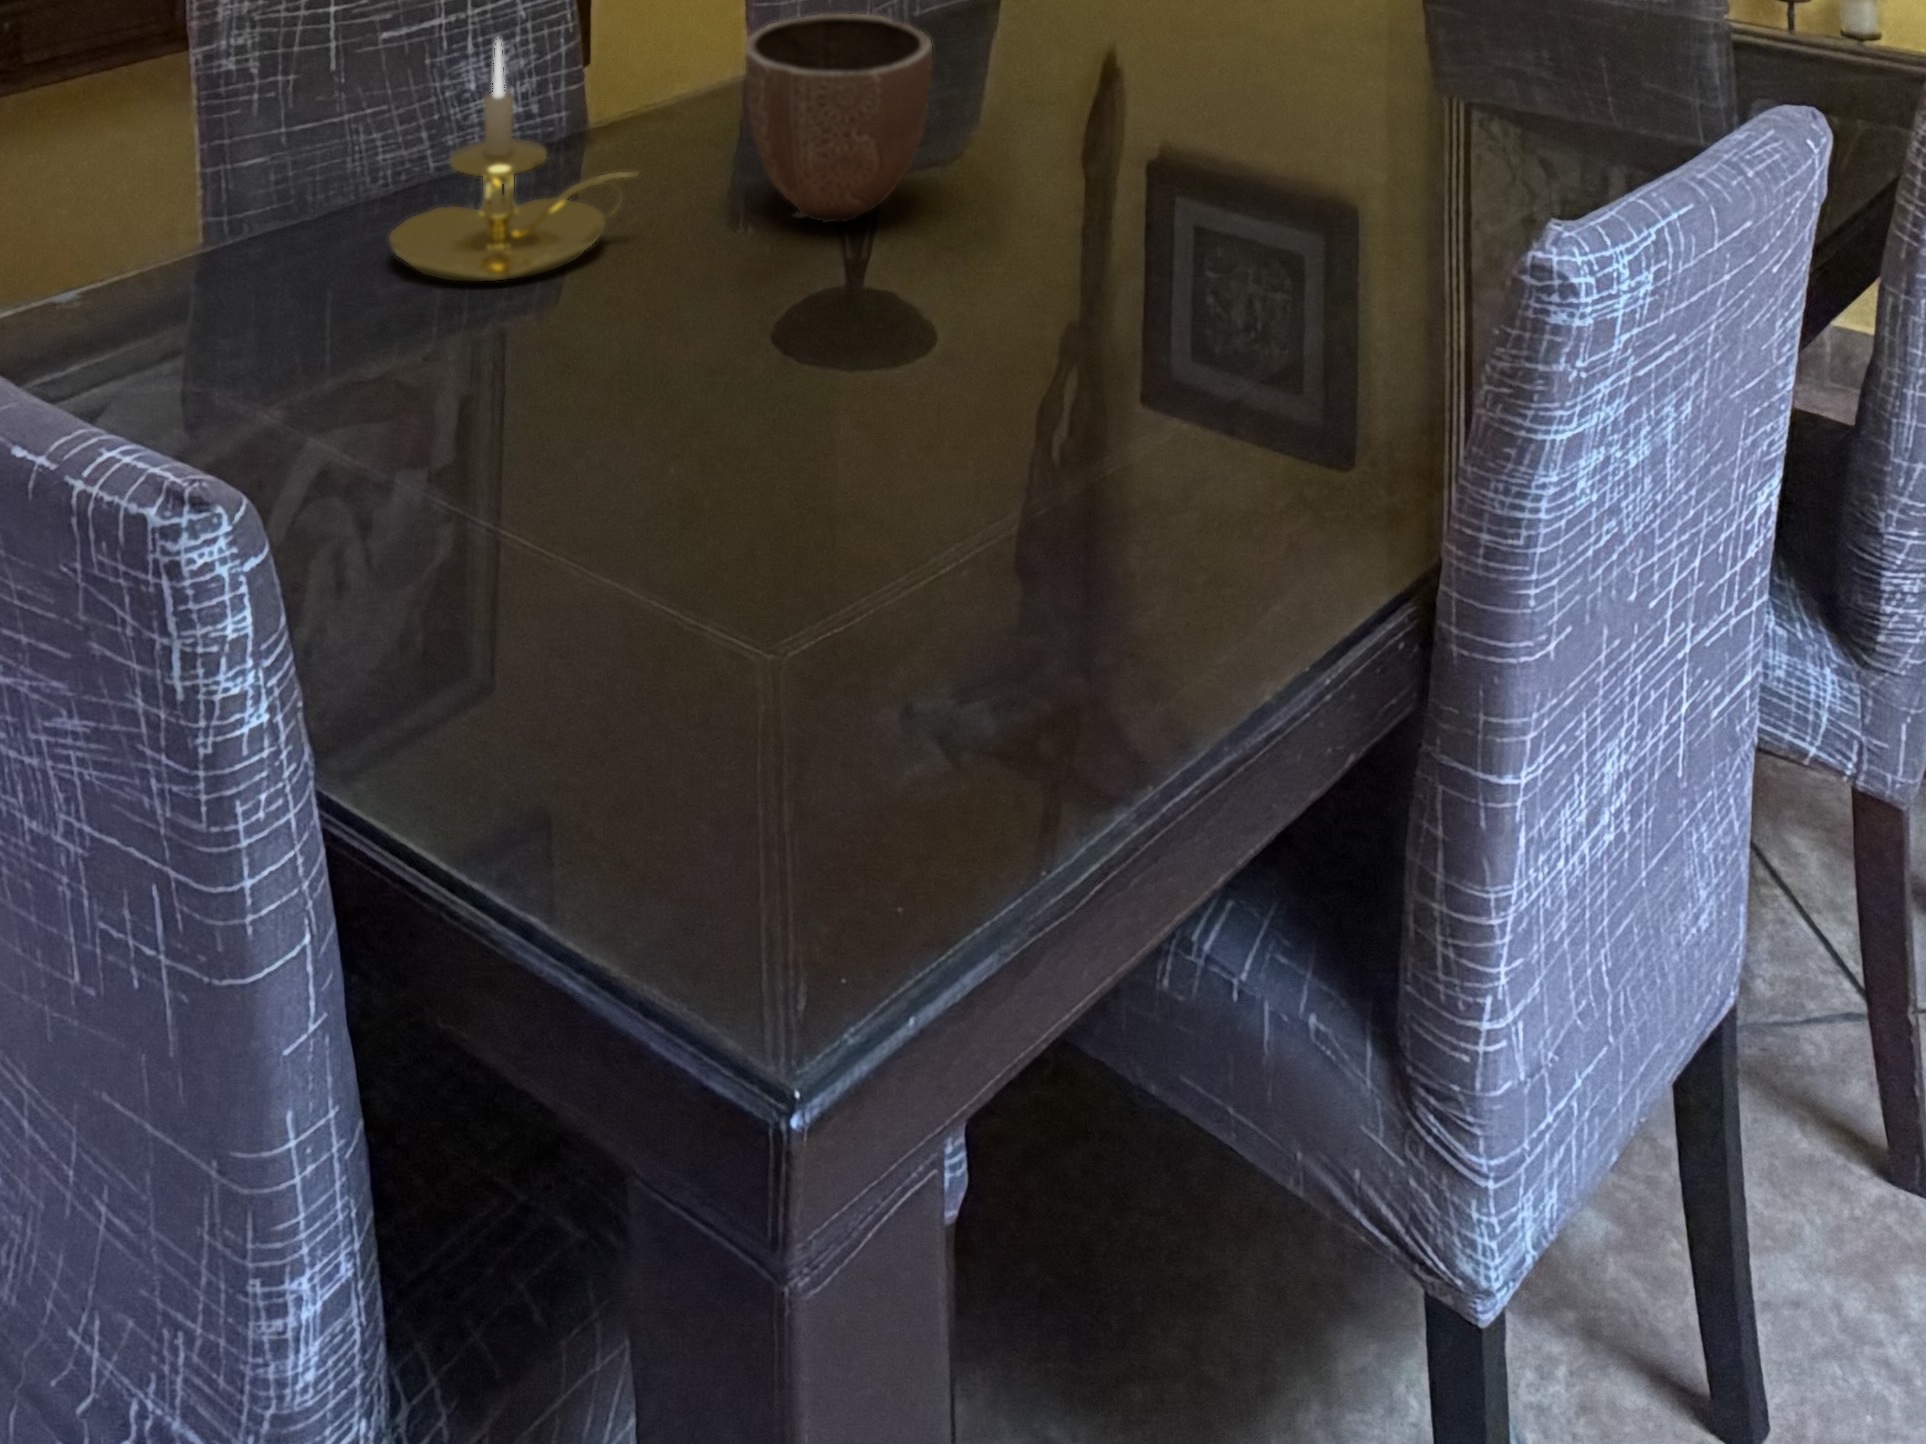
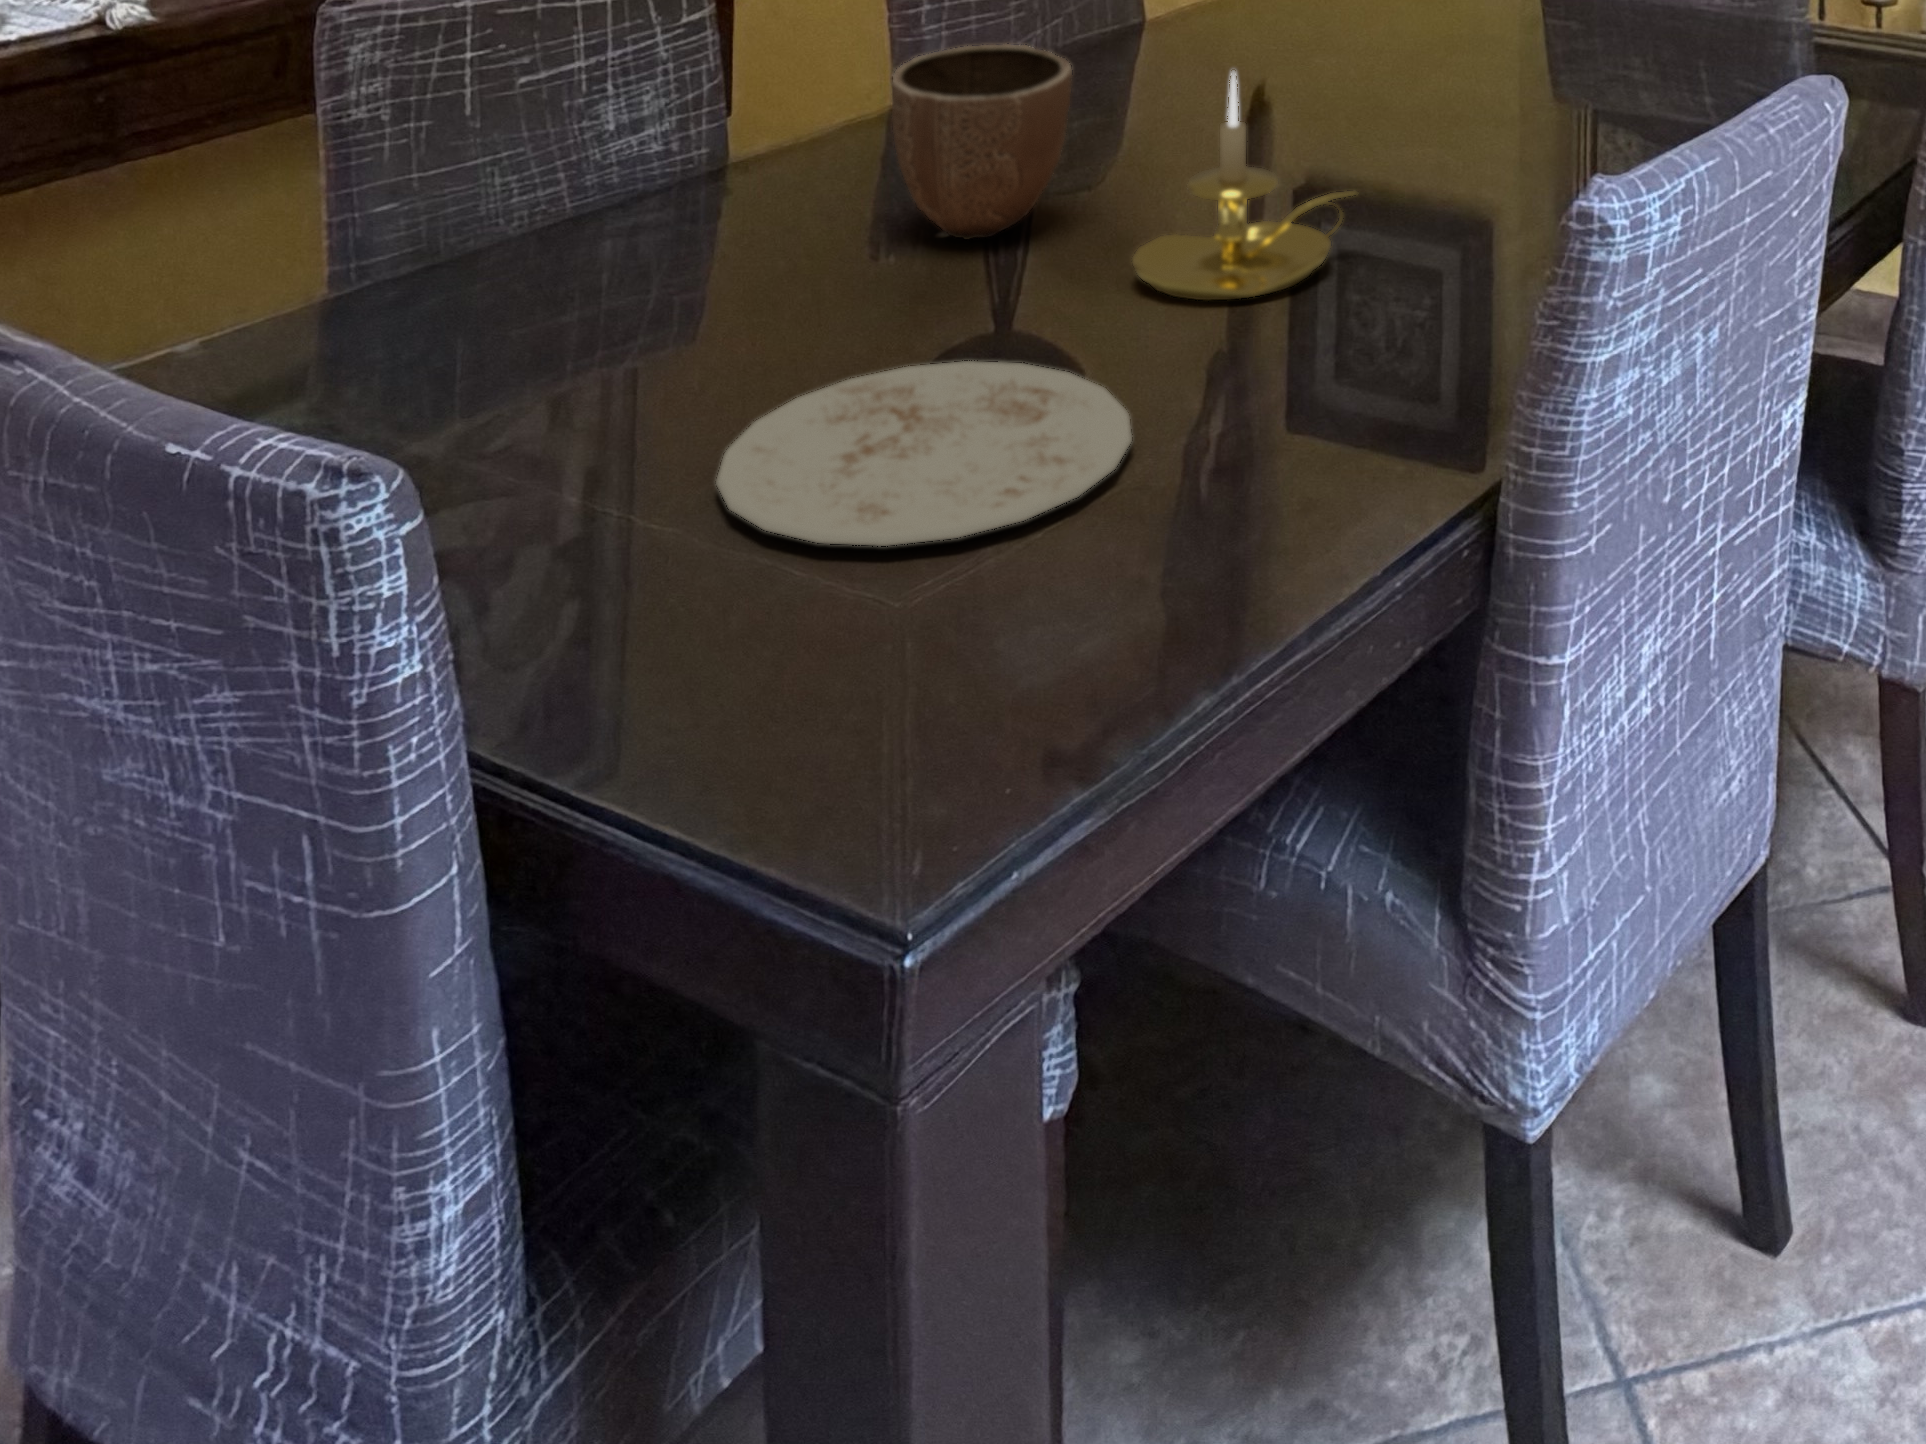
candle holder: present [389,40,638,281] -> present [1132,73,1356,300]
plate: none [570,368,1016,588] -> present [716,361,1132,546]

